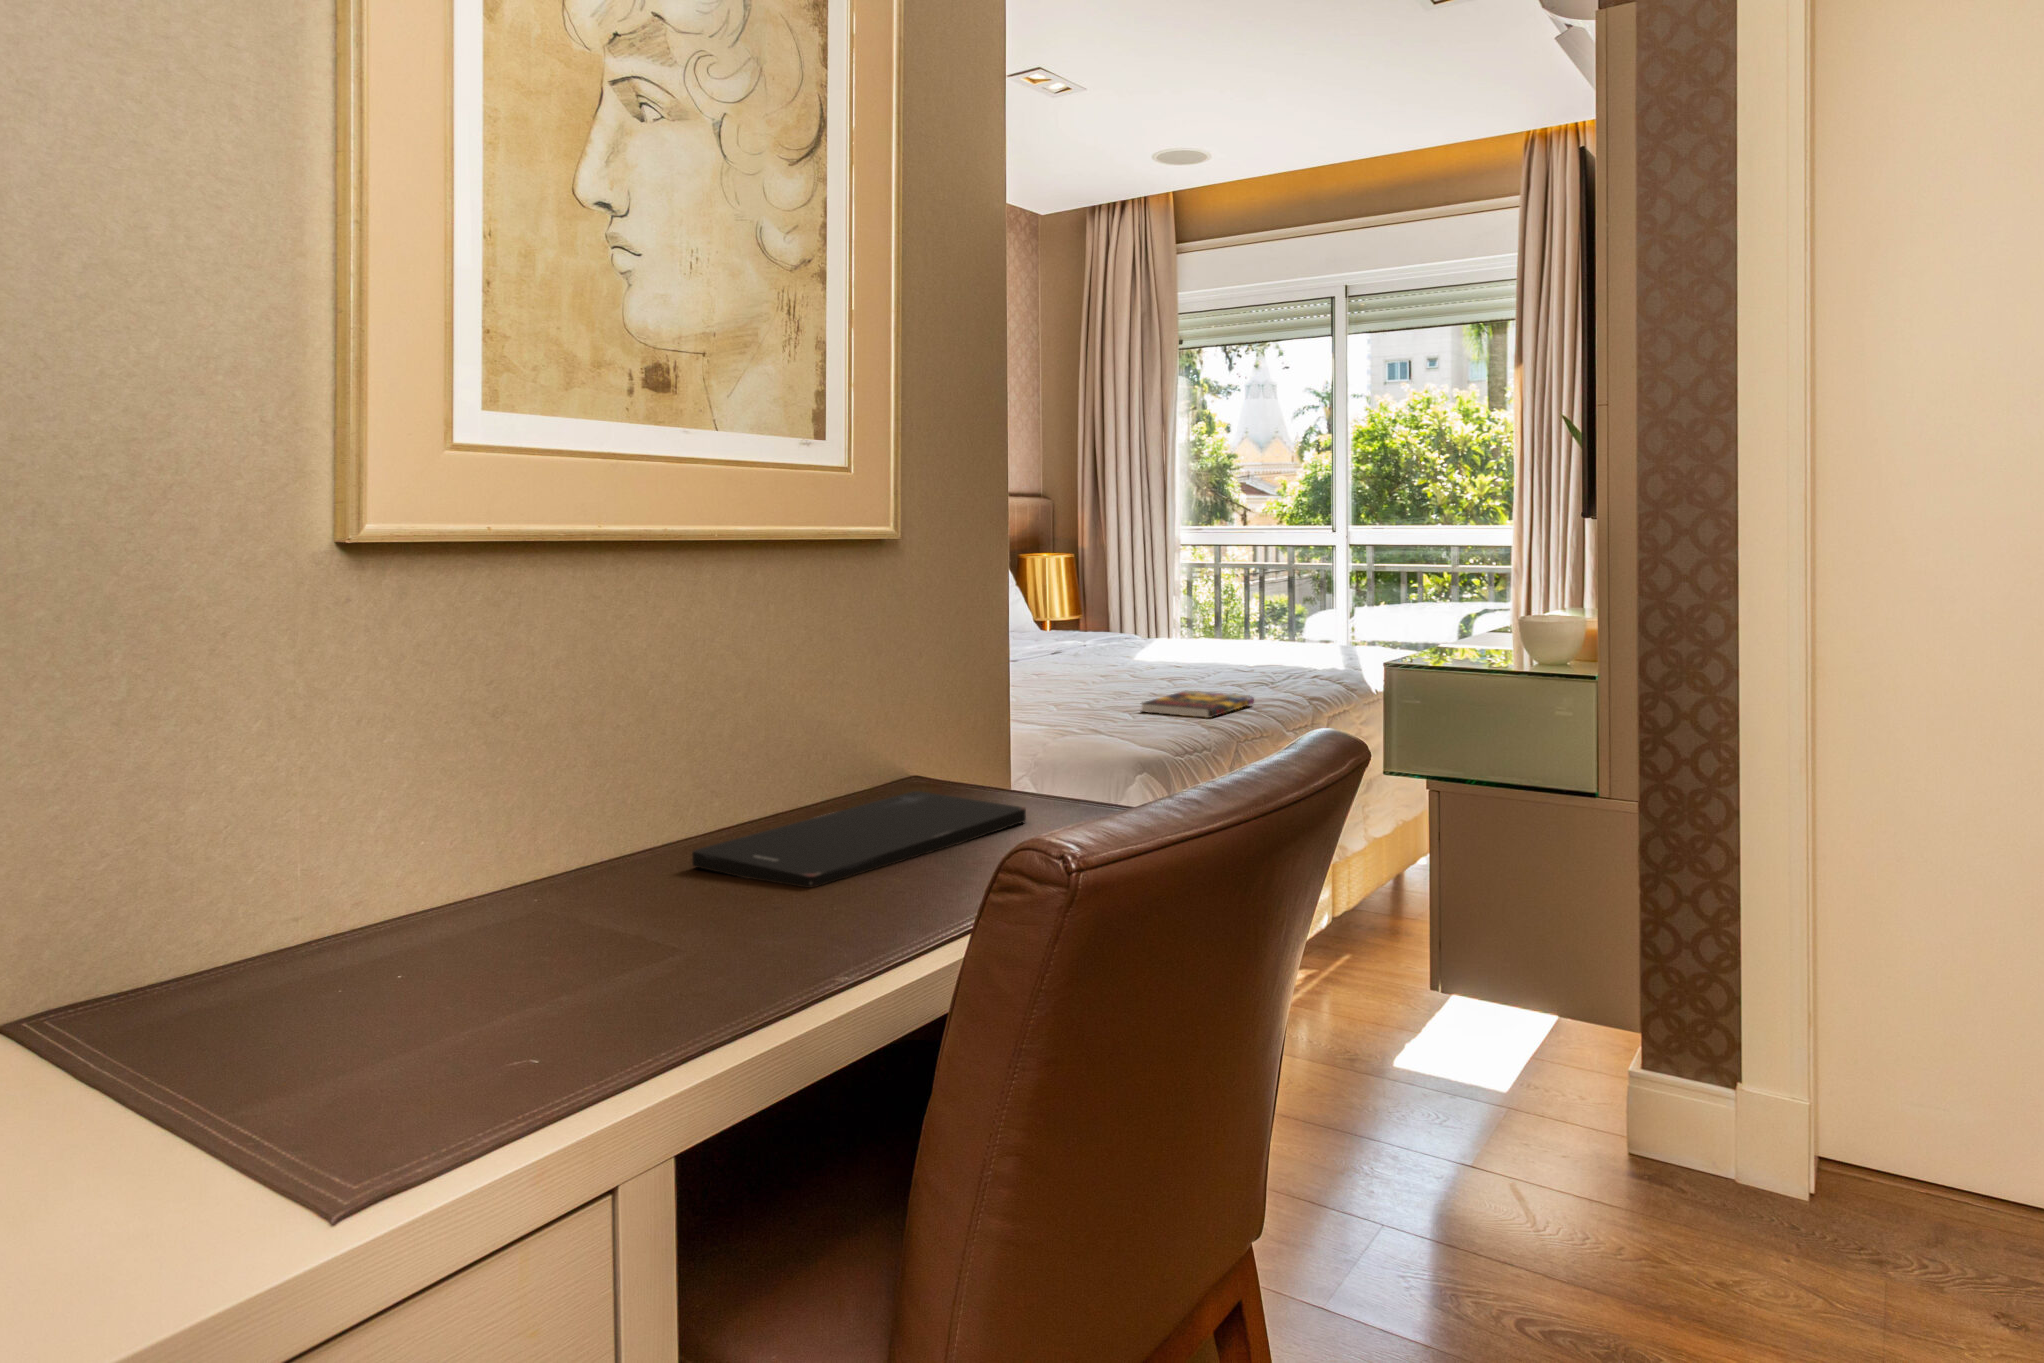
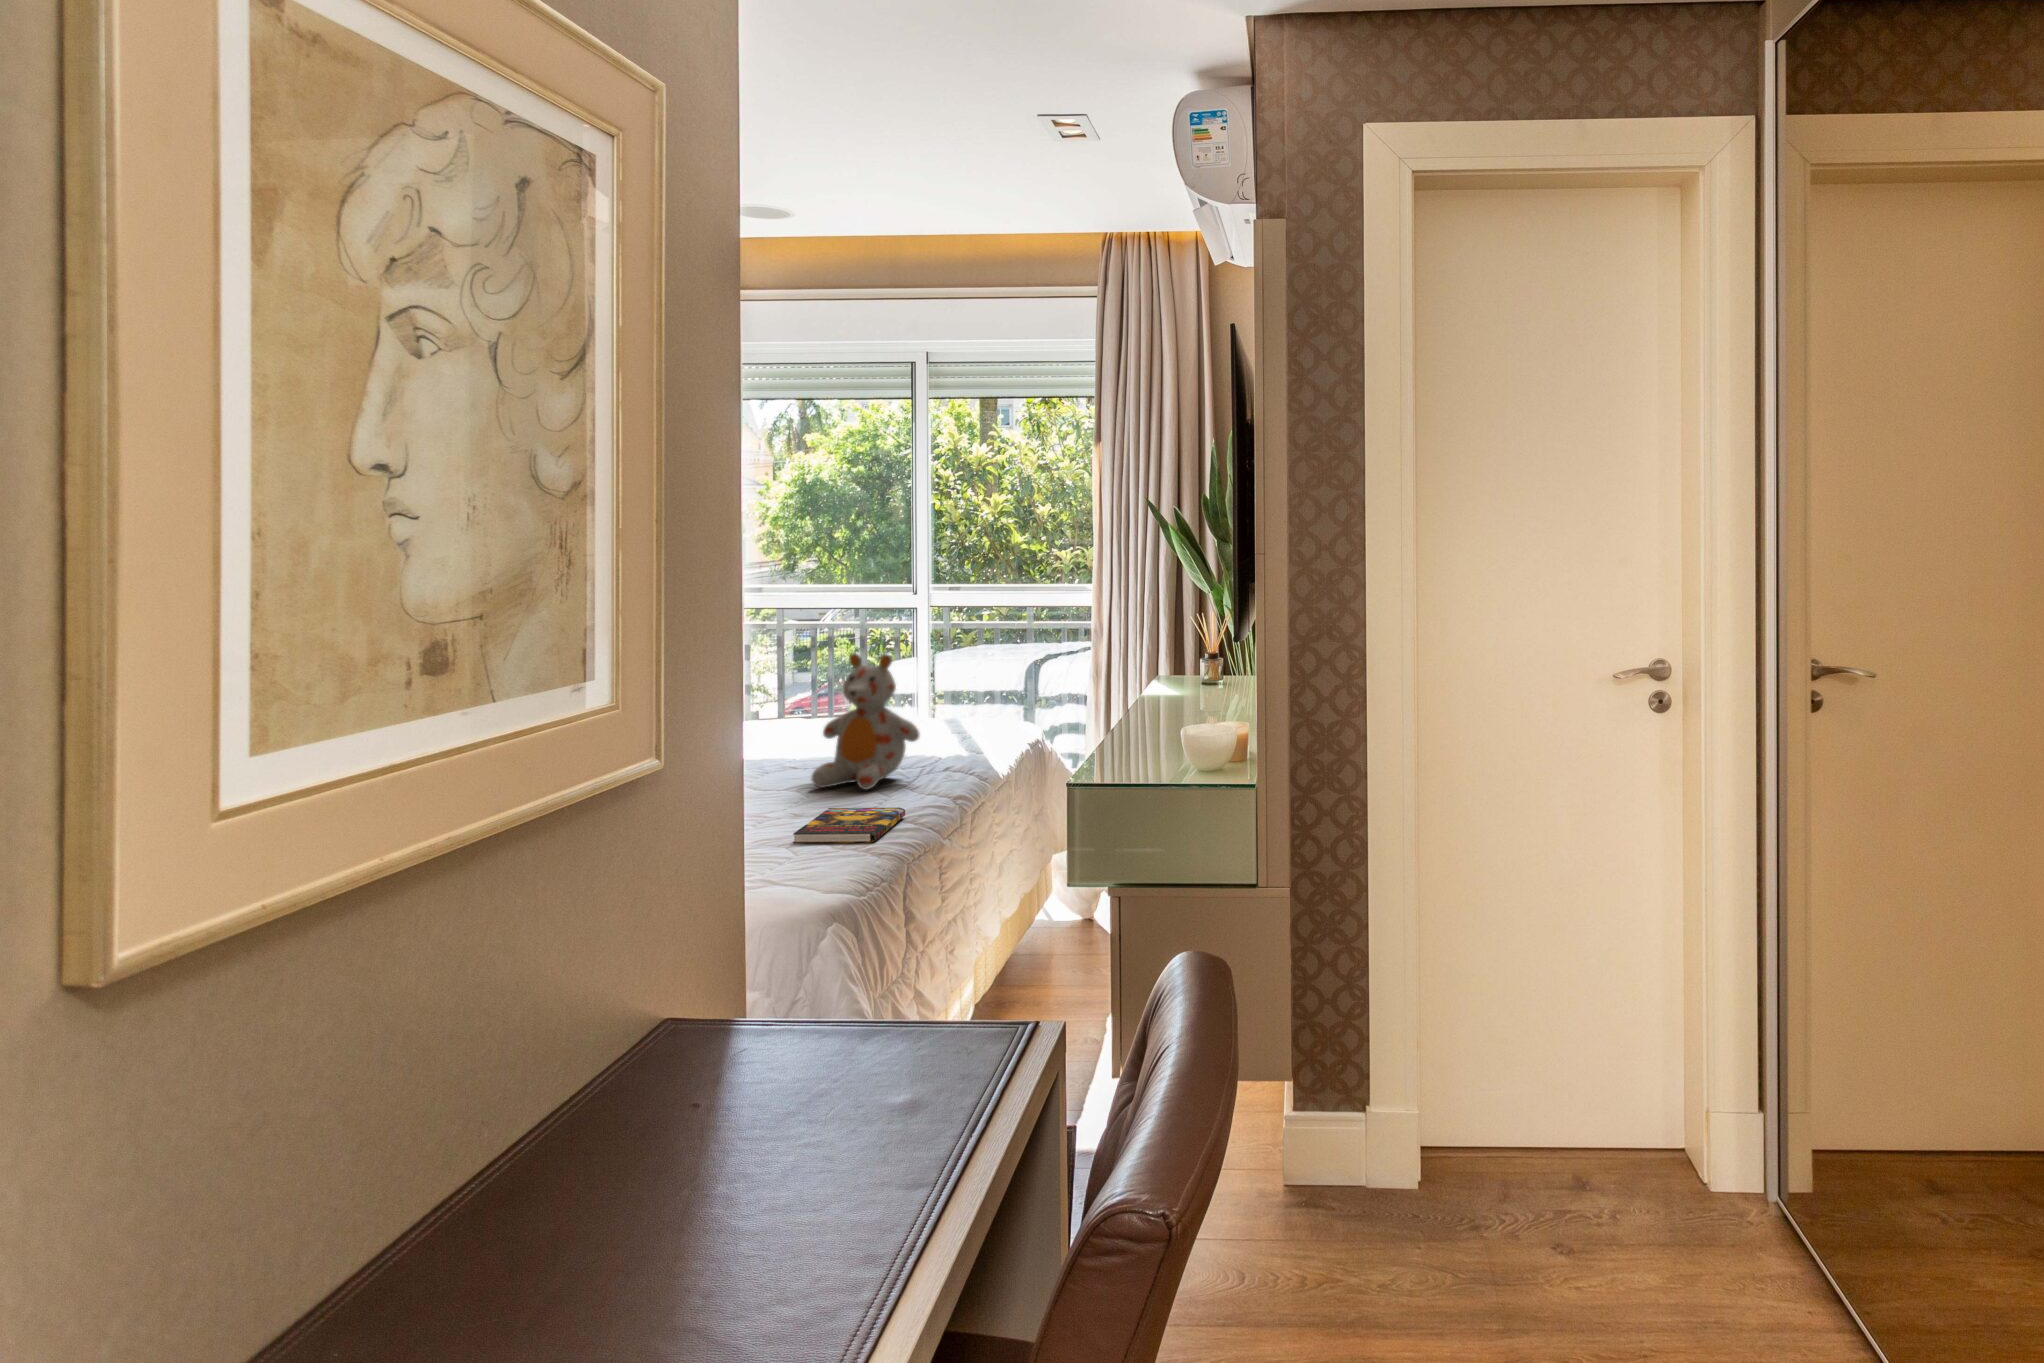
stuffed bear: none [1186,556,1290,686] -> present [812,654,920,790]
smartphone: present [692,791,1026,888] -> none [539,1058,866,1246]

